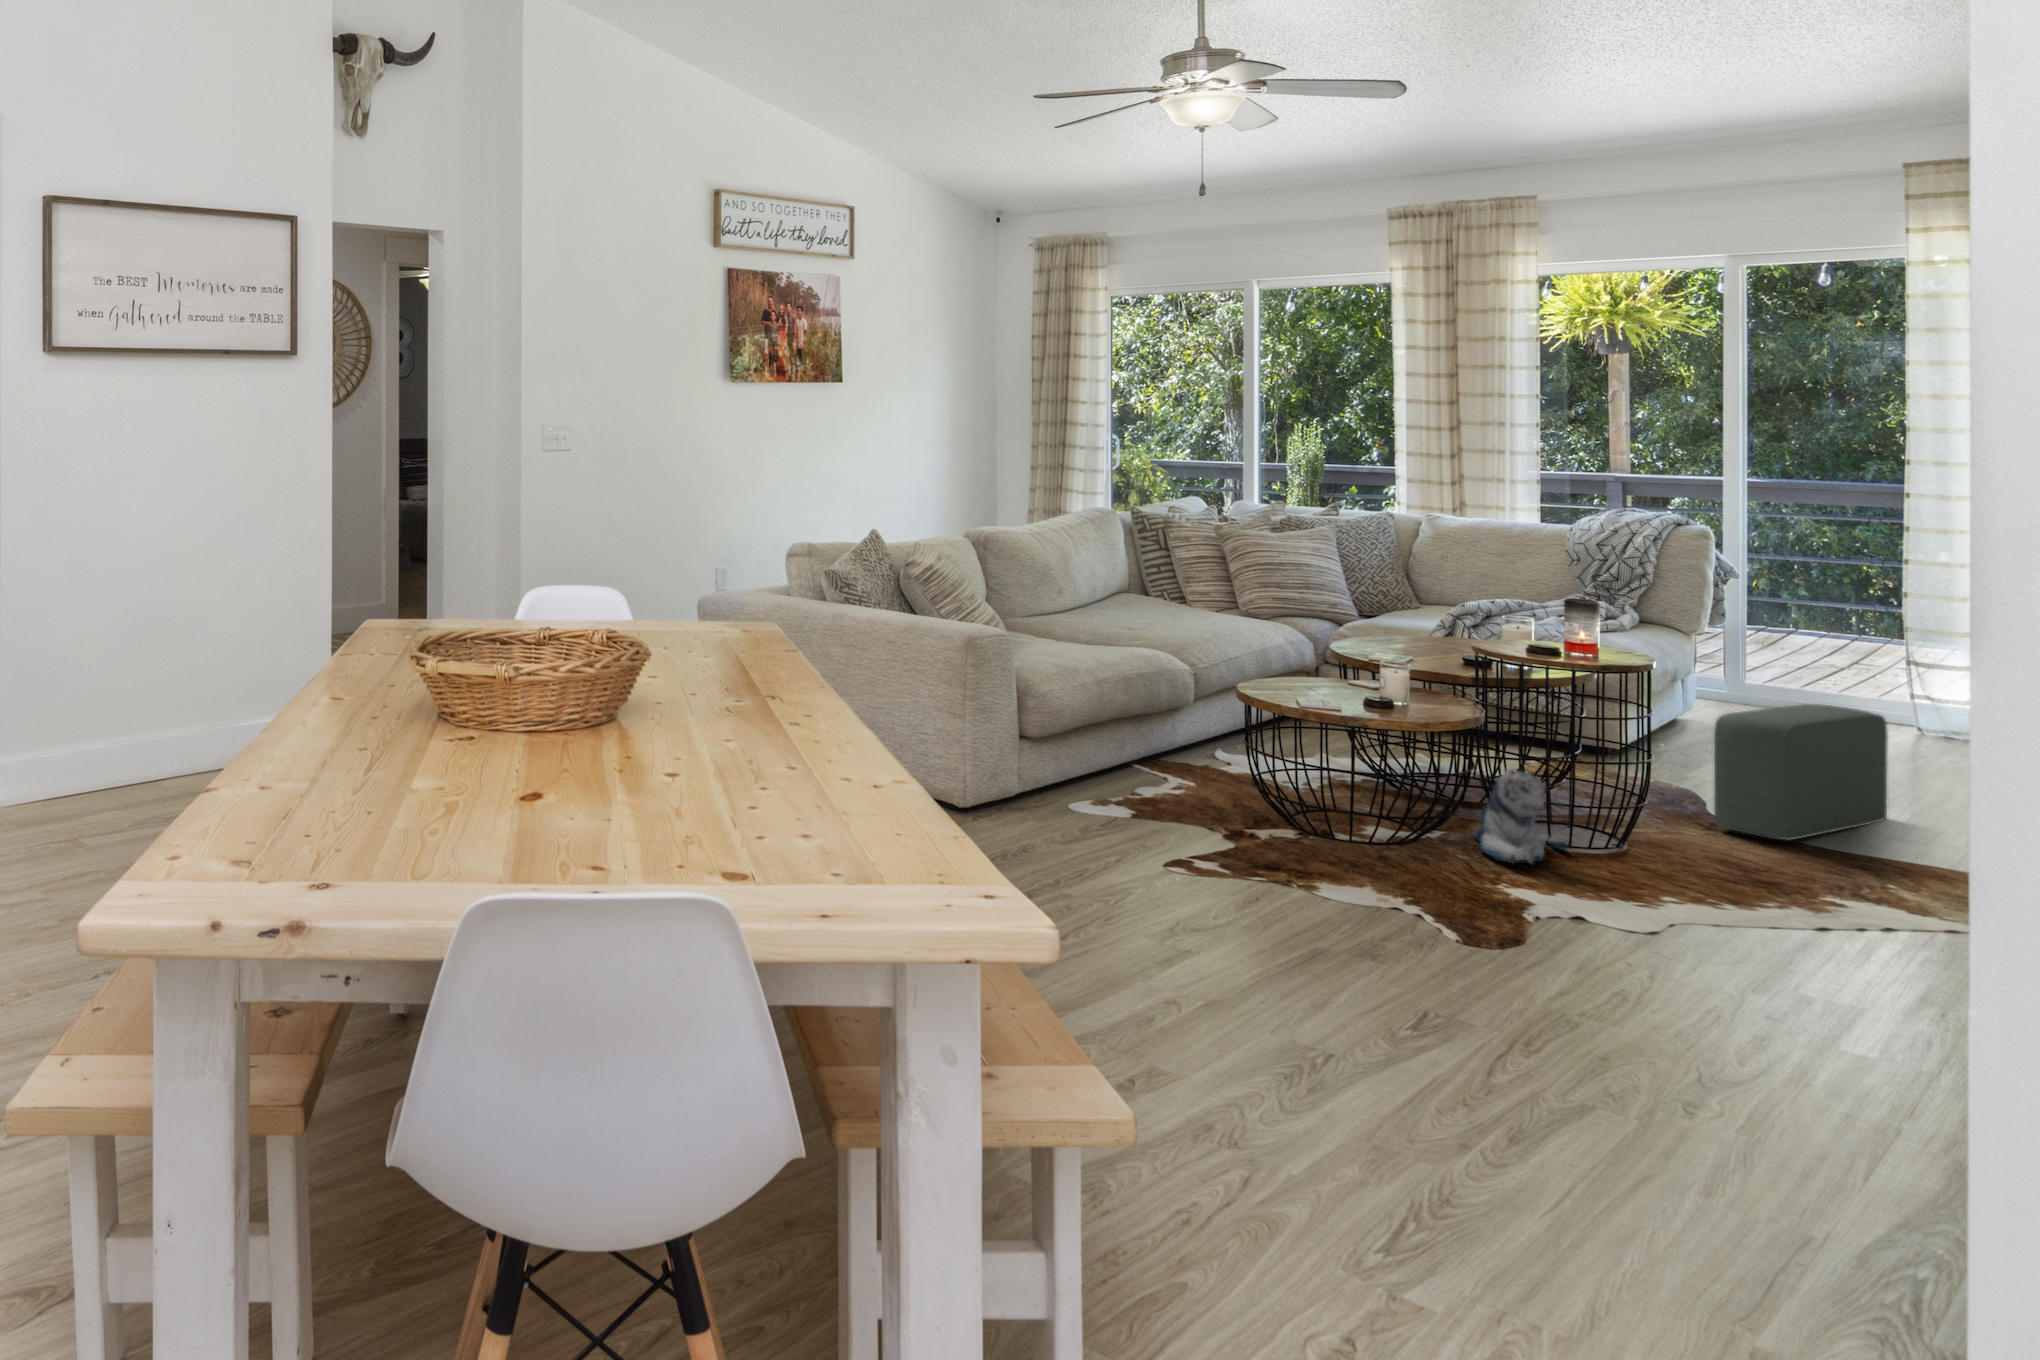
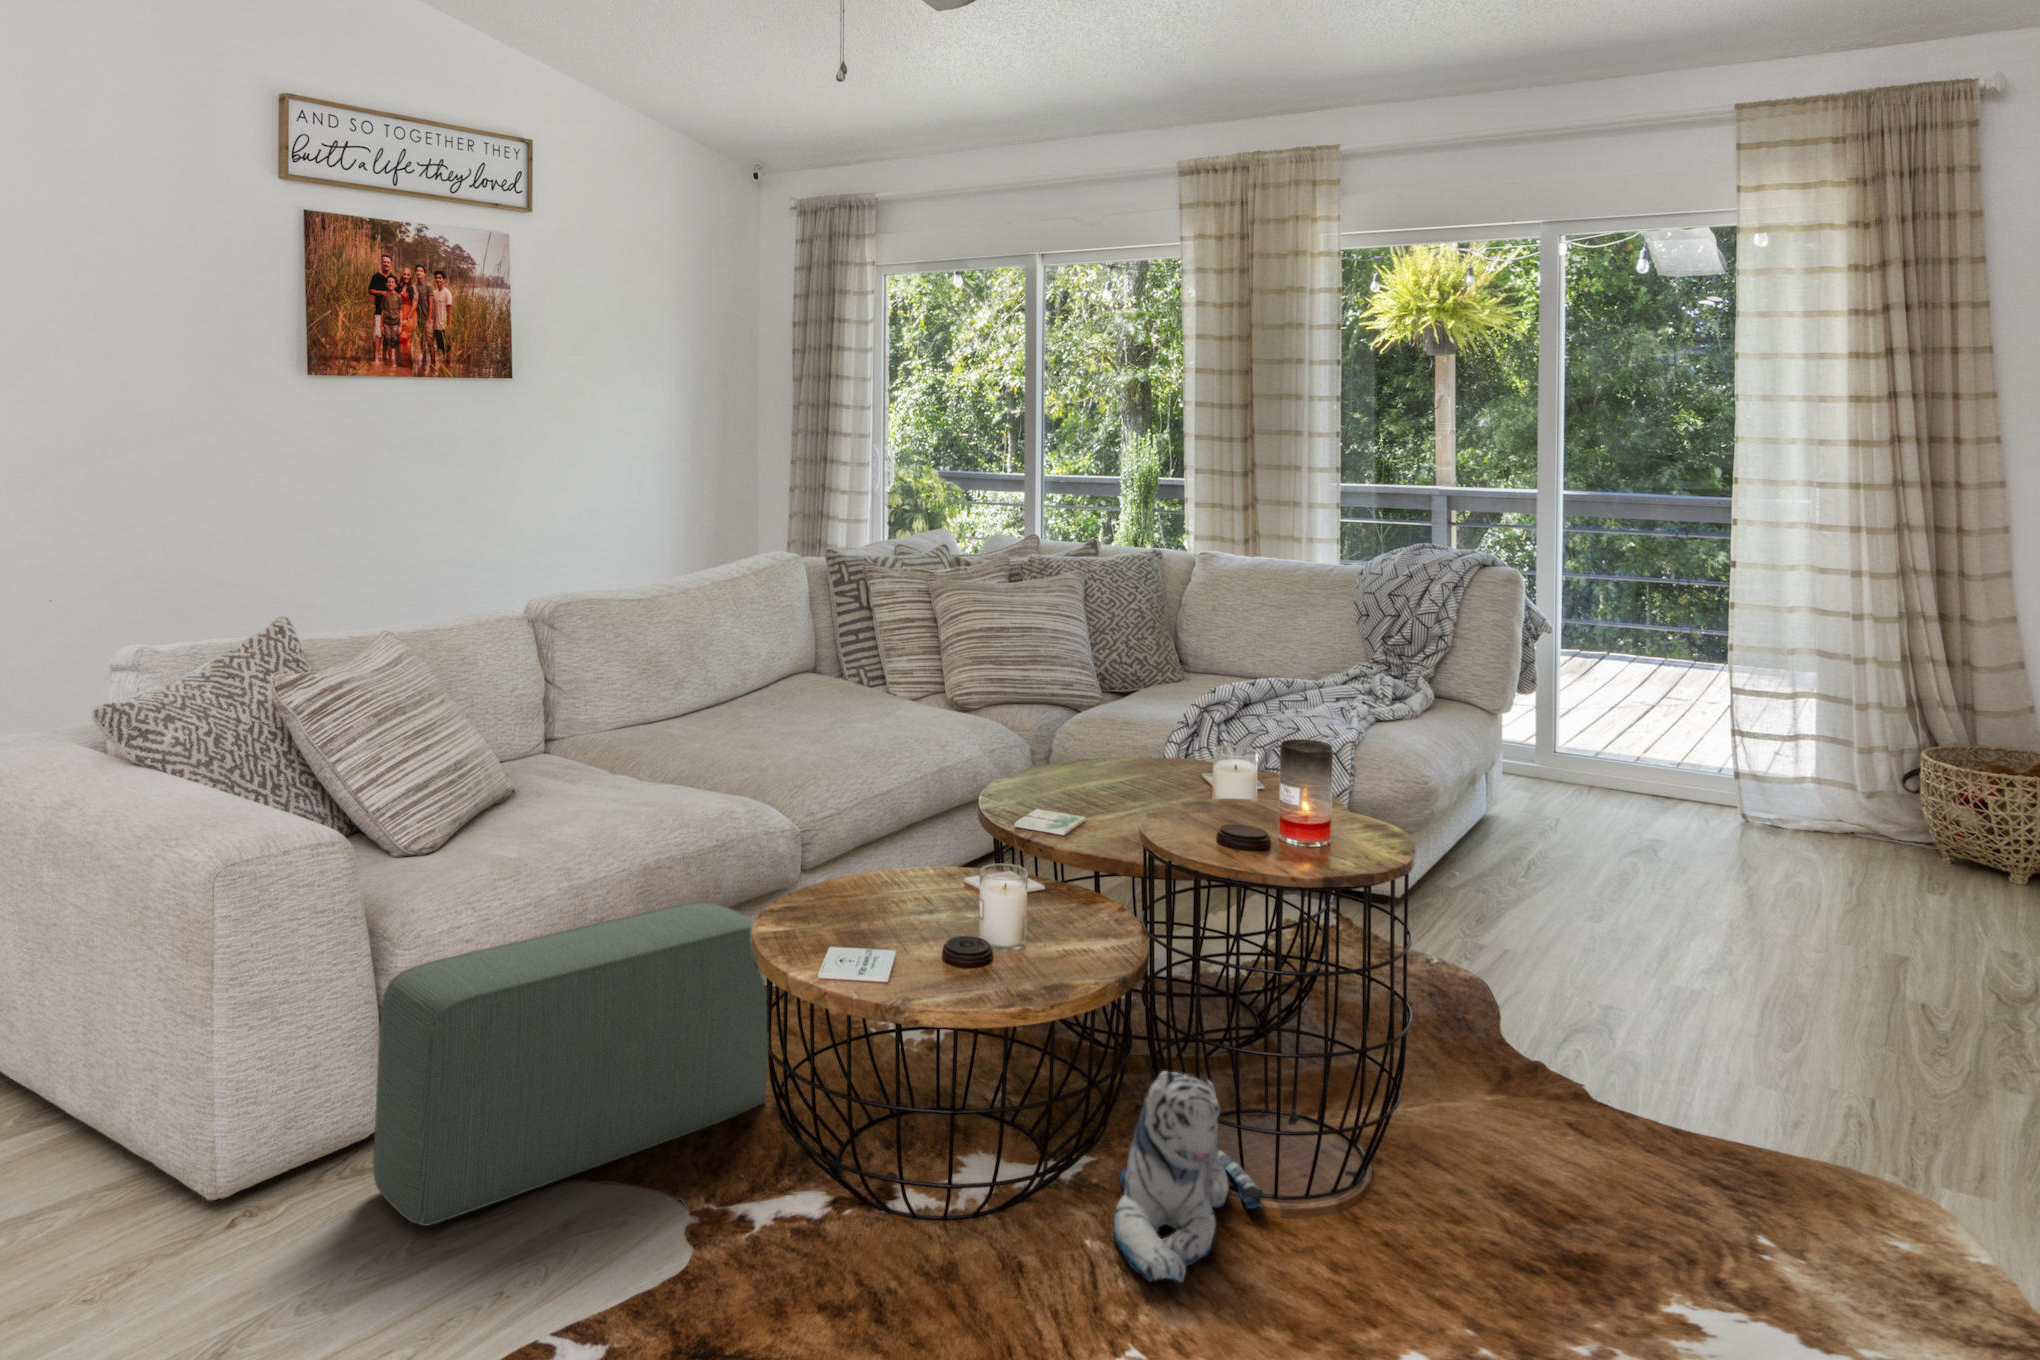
pouf: present [1714,704,1888,840] -> present [373,902,769,1226]

